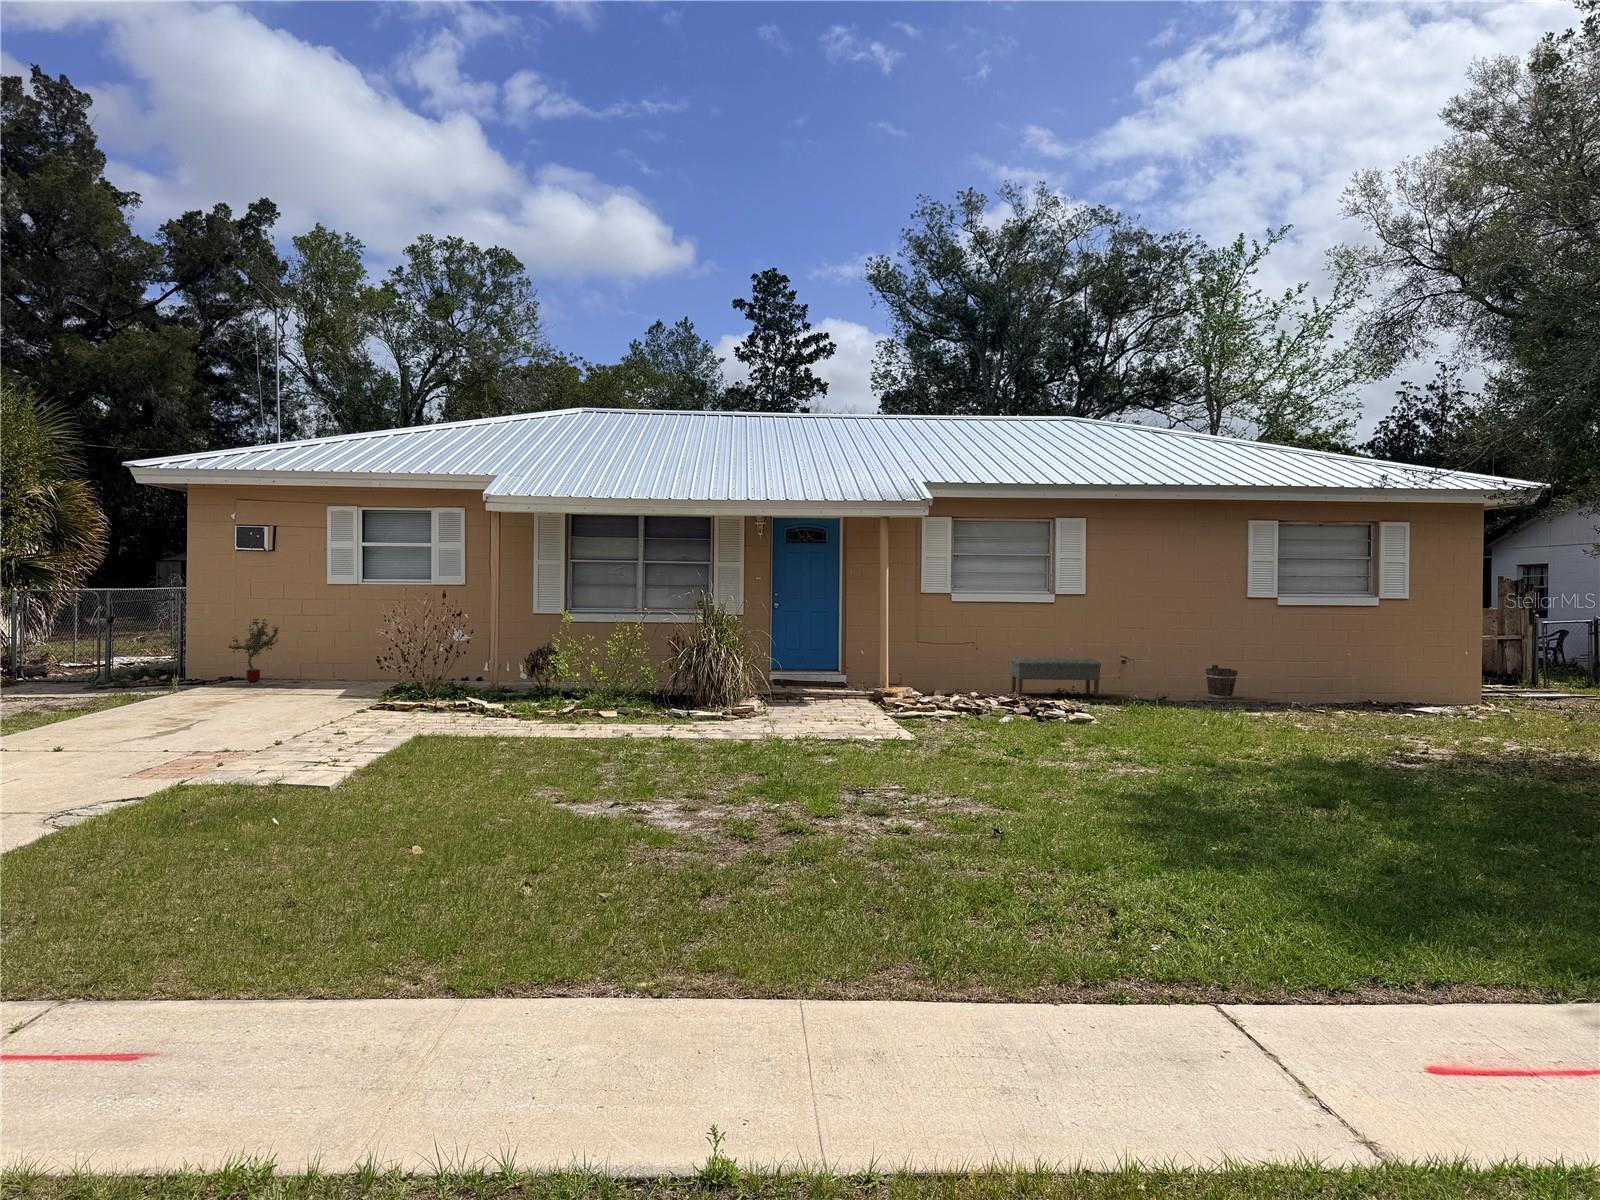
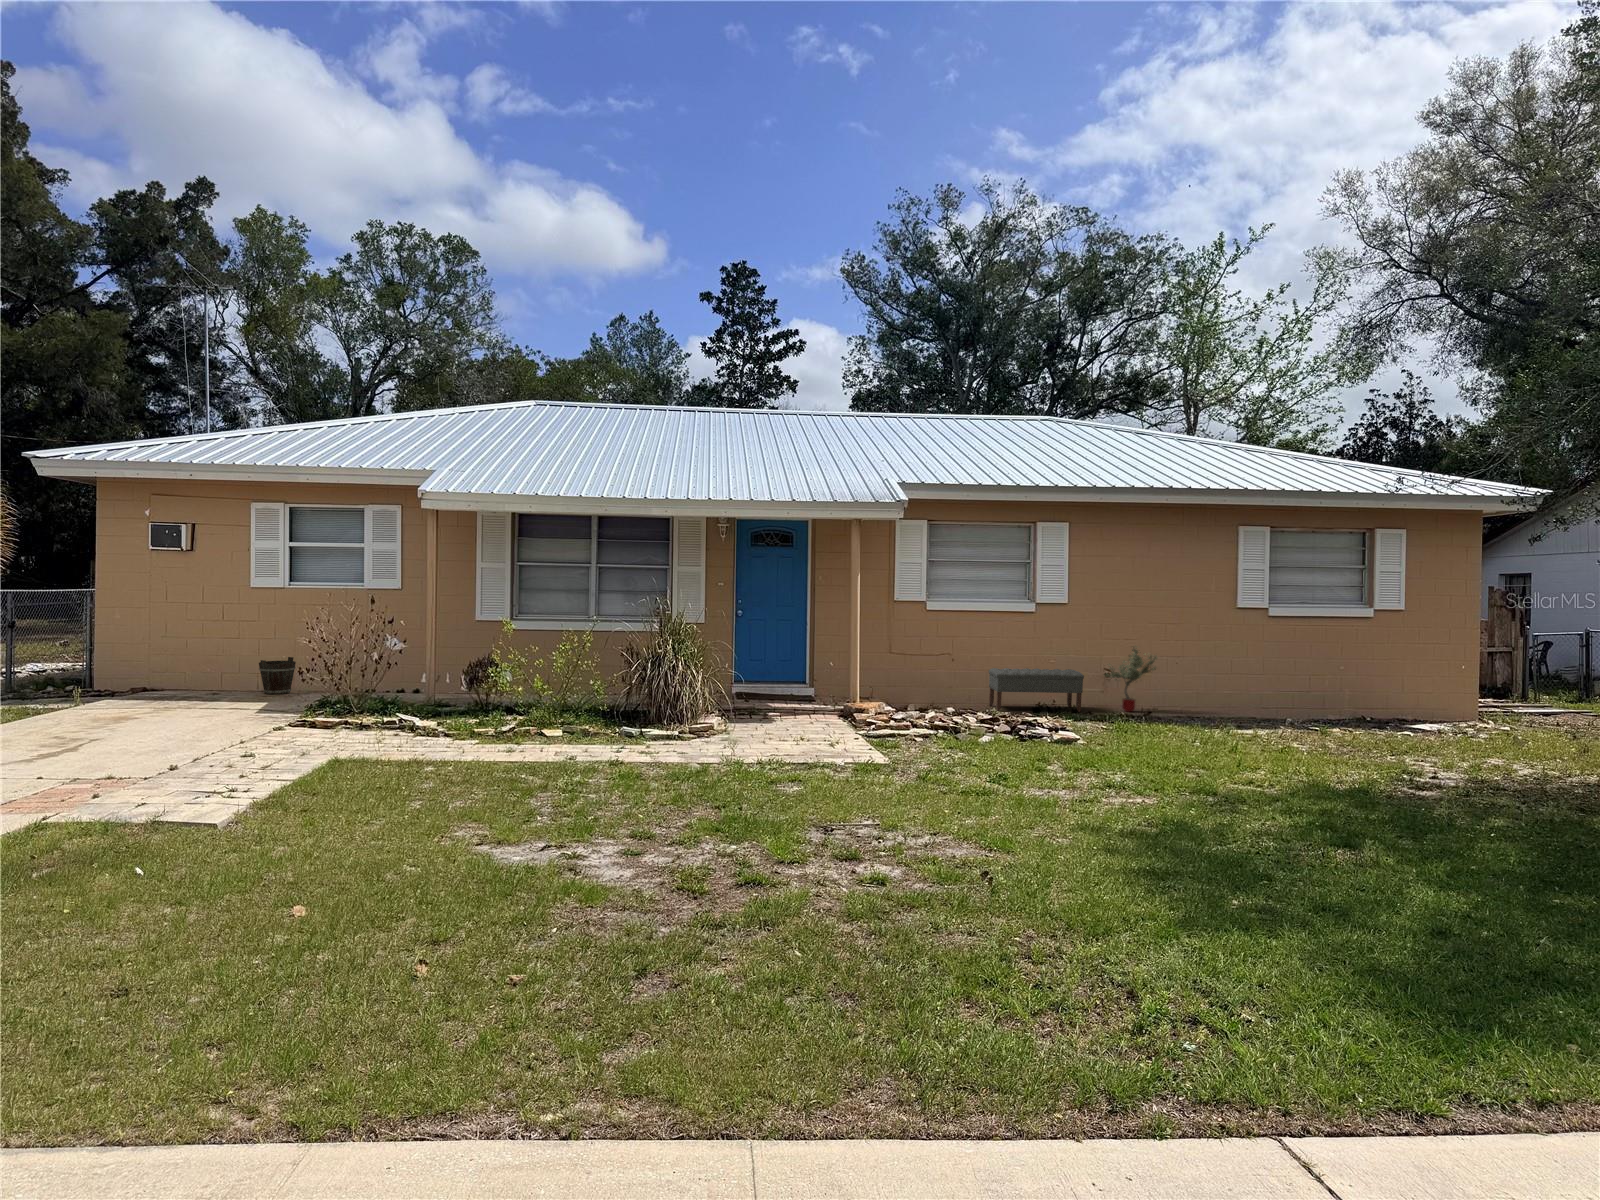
potted tree: present [228,619,279,682] -> present [1105,646,1157,712]
bucket: present [1205,665,1238,699] -> present [259,657,296,694]

